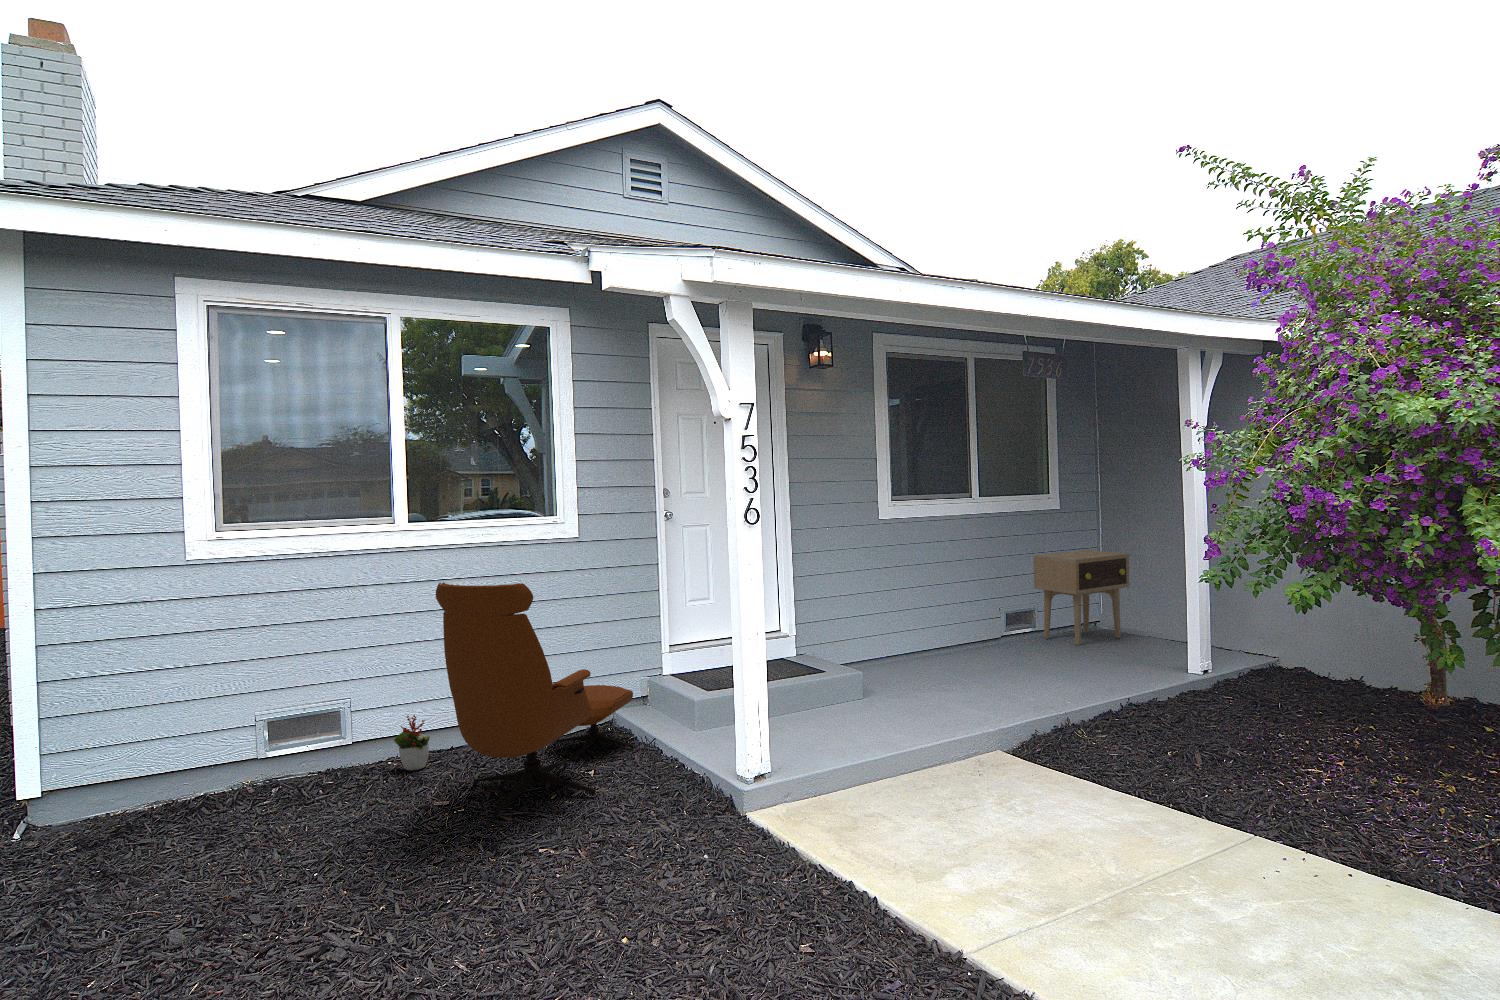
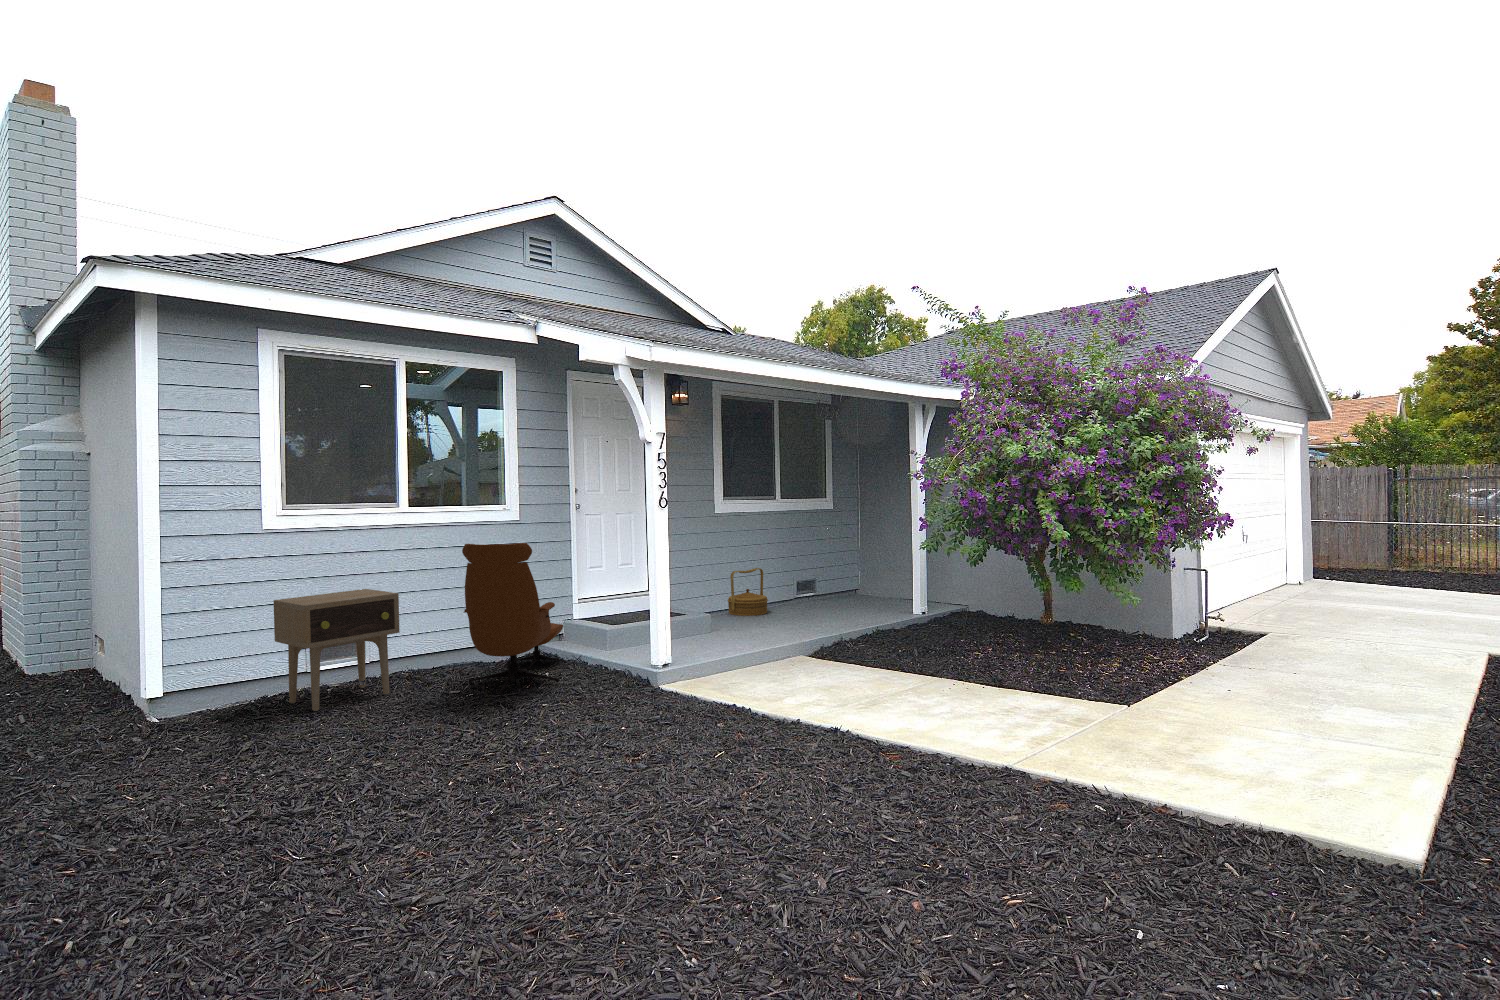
side table: present [1034,550,1129,645] -> present [273,589,400,711]
woven basket: none [900,599,959,670] -> present [728,568,768,616]
decorative plant: present [394,715,430,770] -> none [402,641,427,680]

